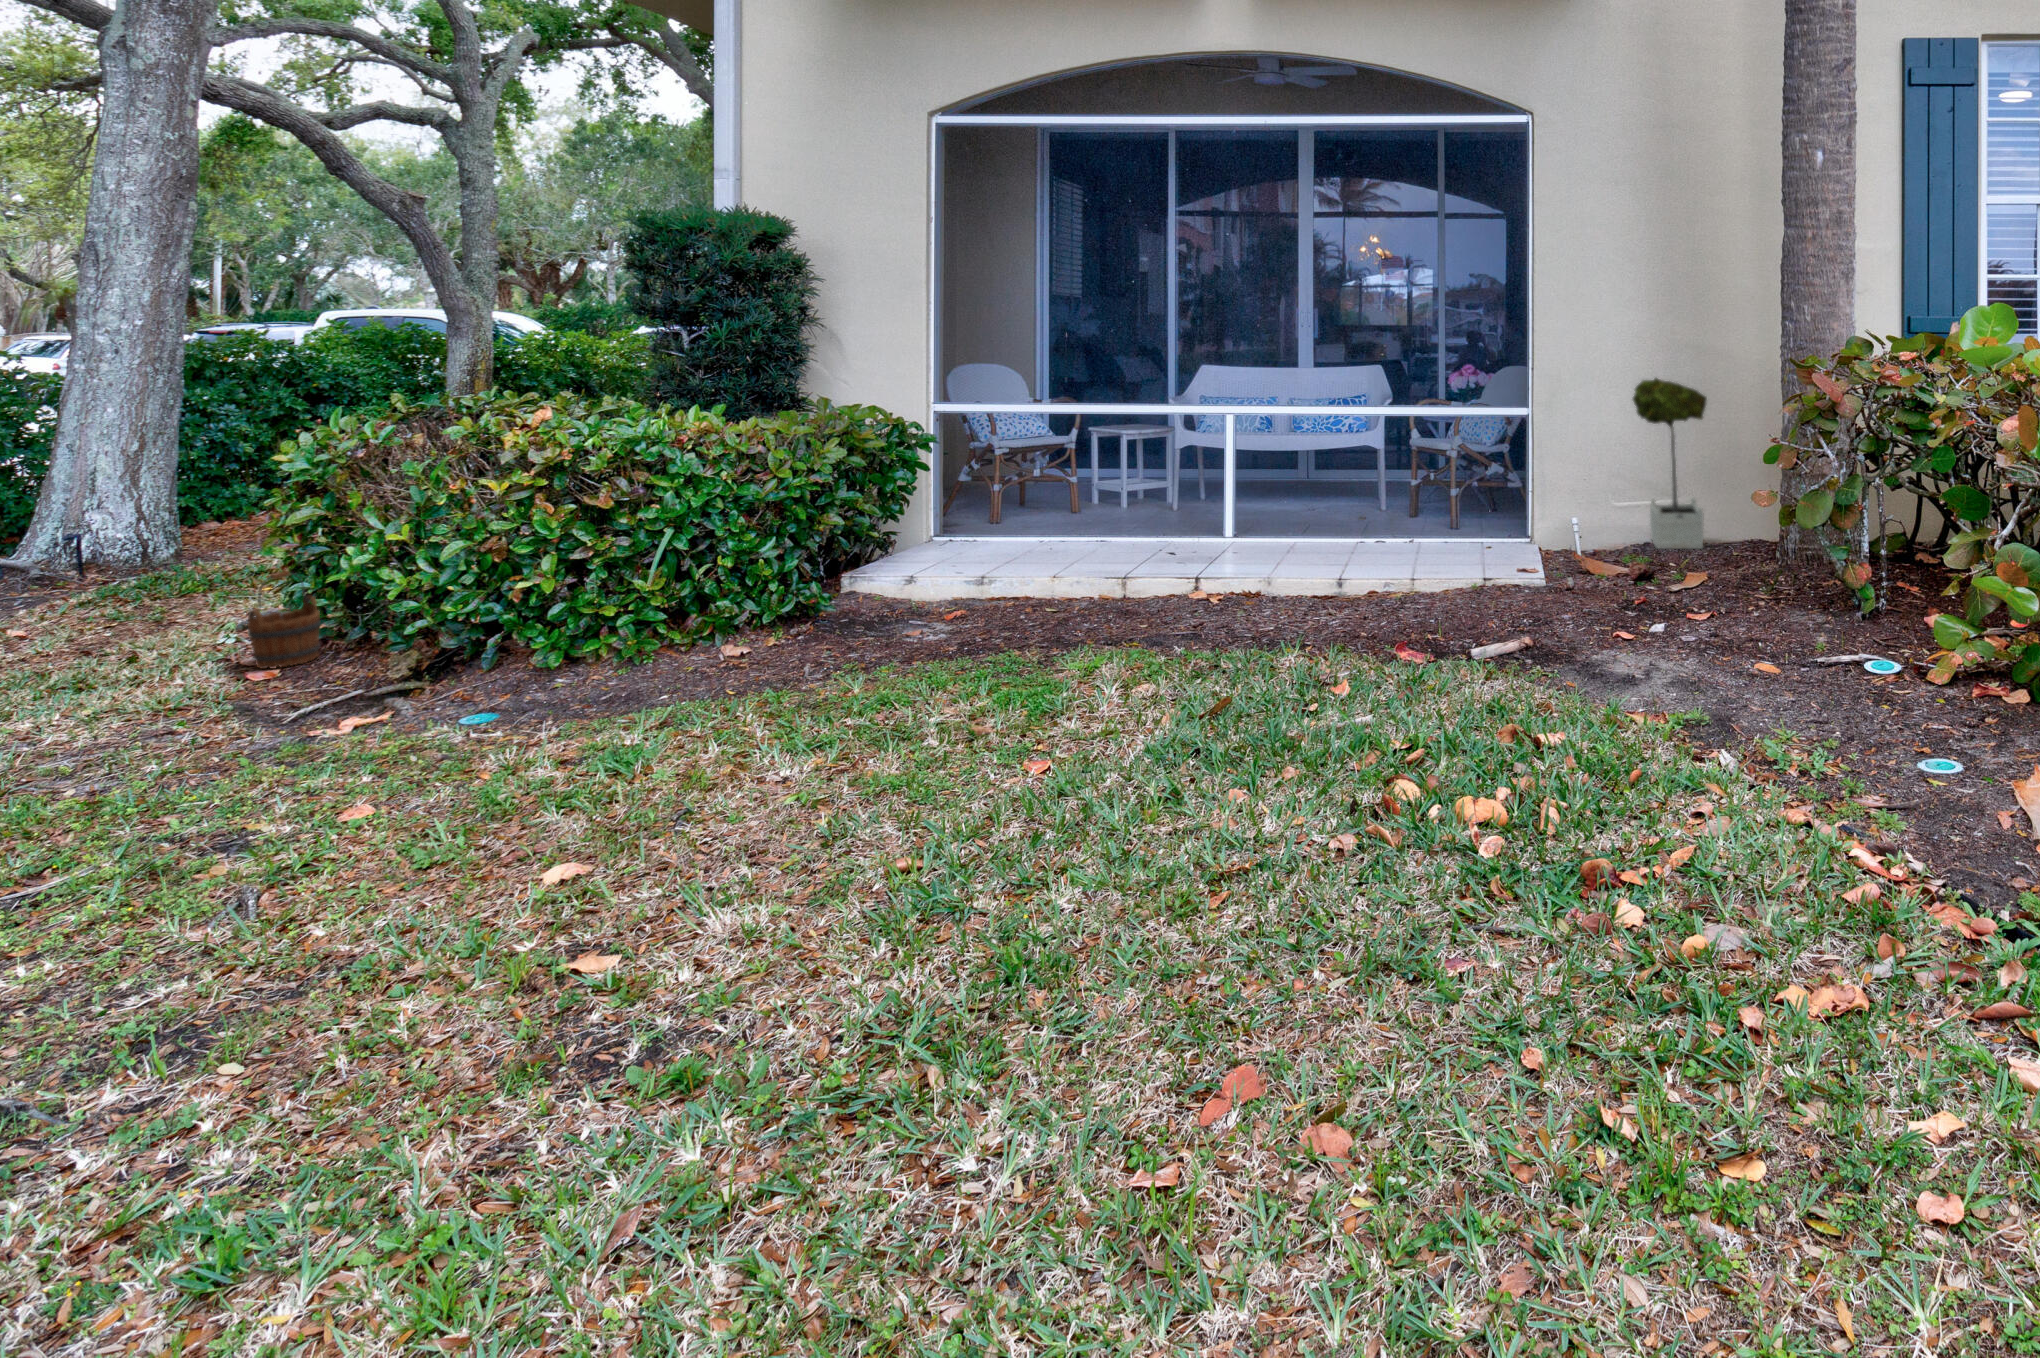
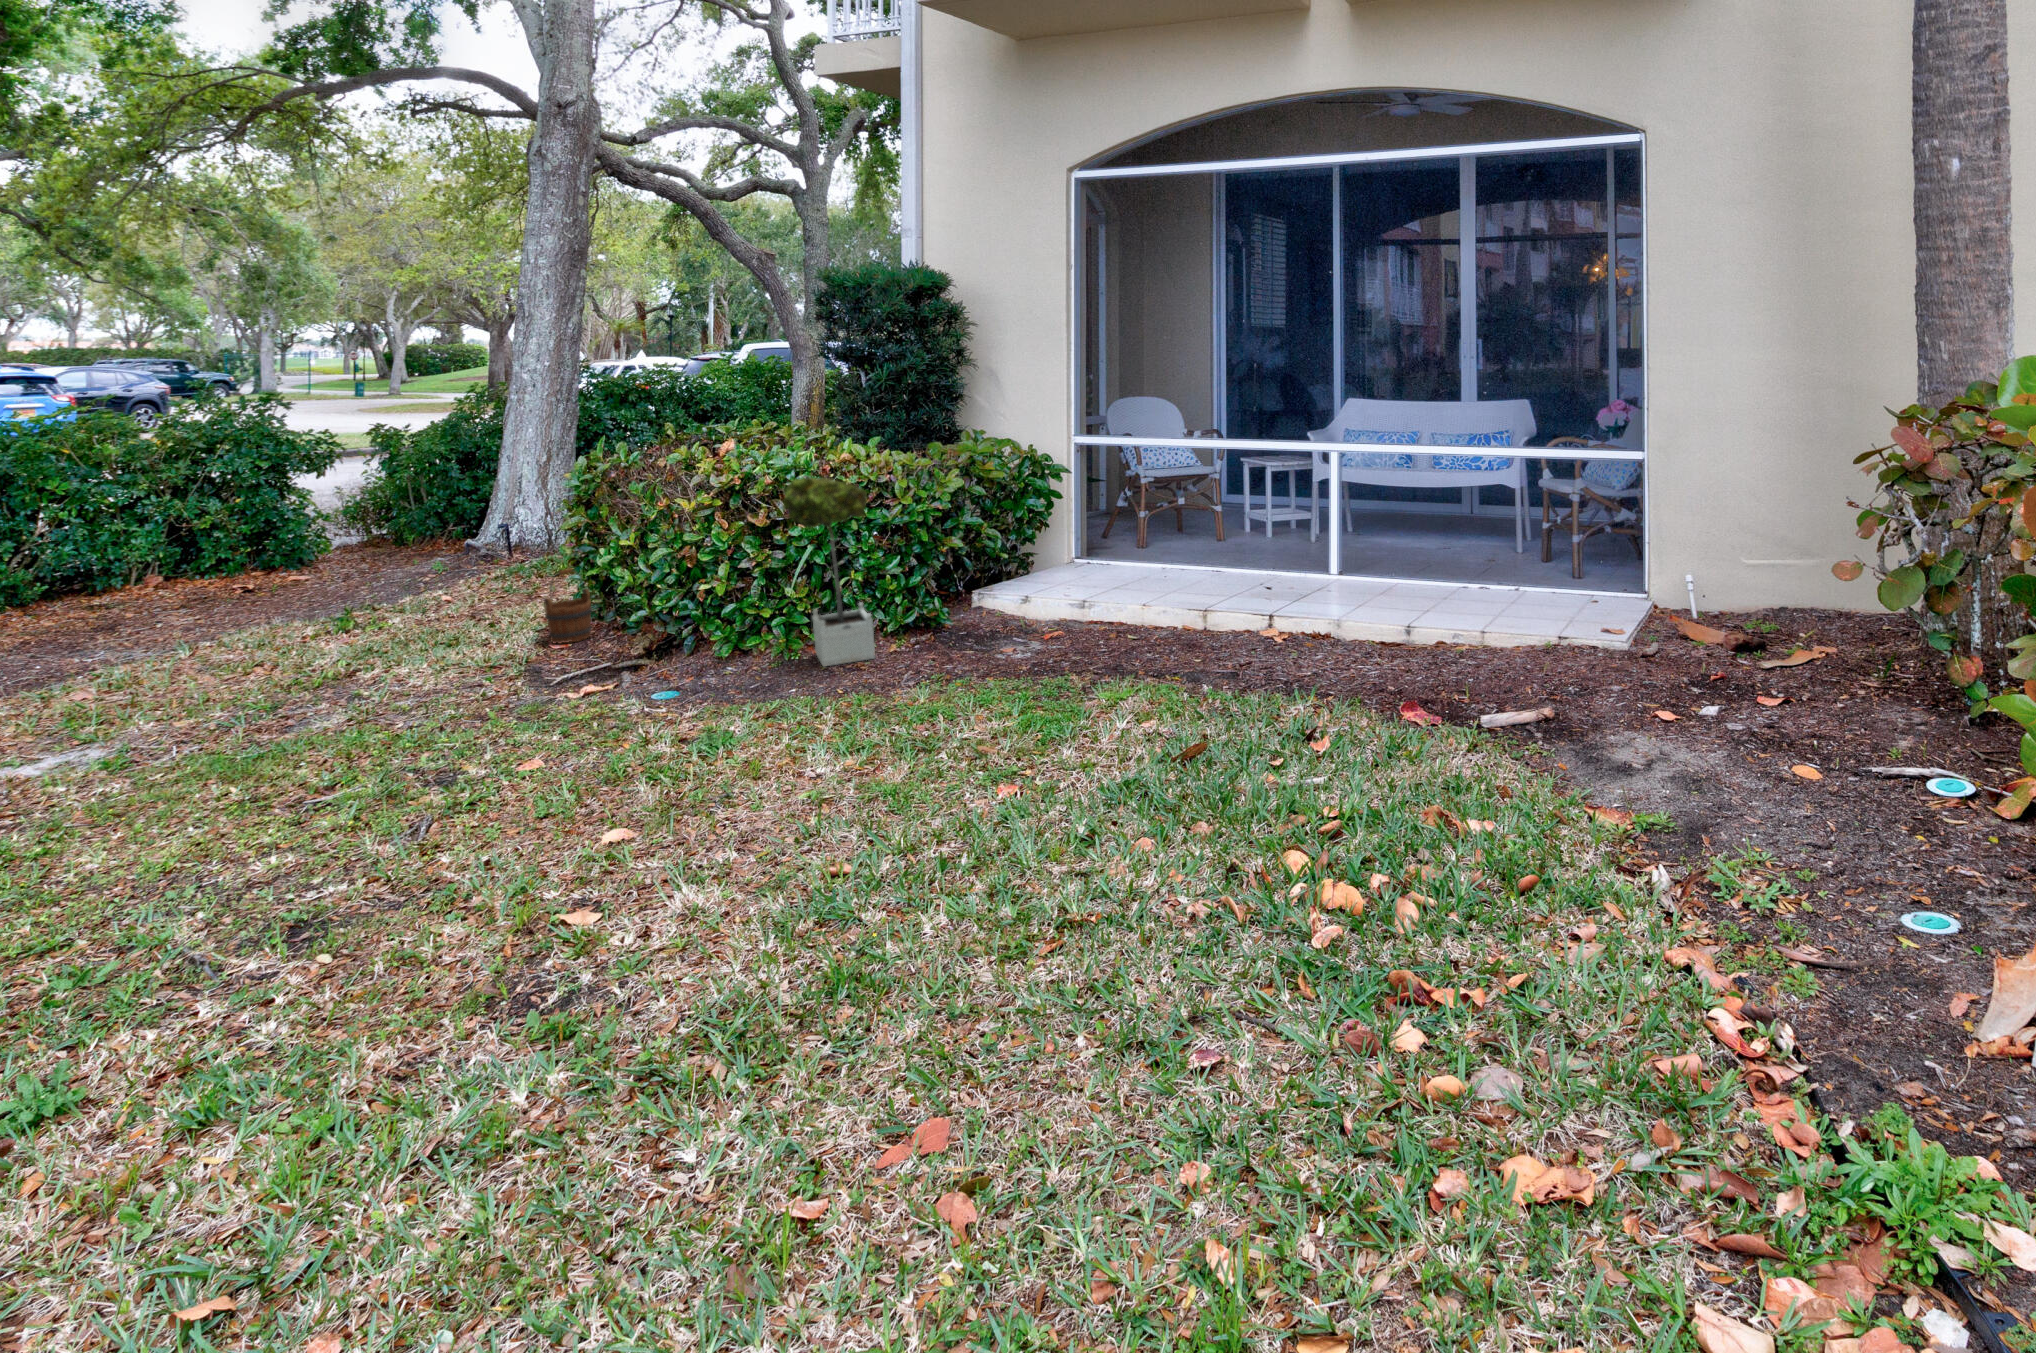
potted tree: present [1633,378,1707,549] -> present [783,477,875,666]

